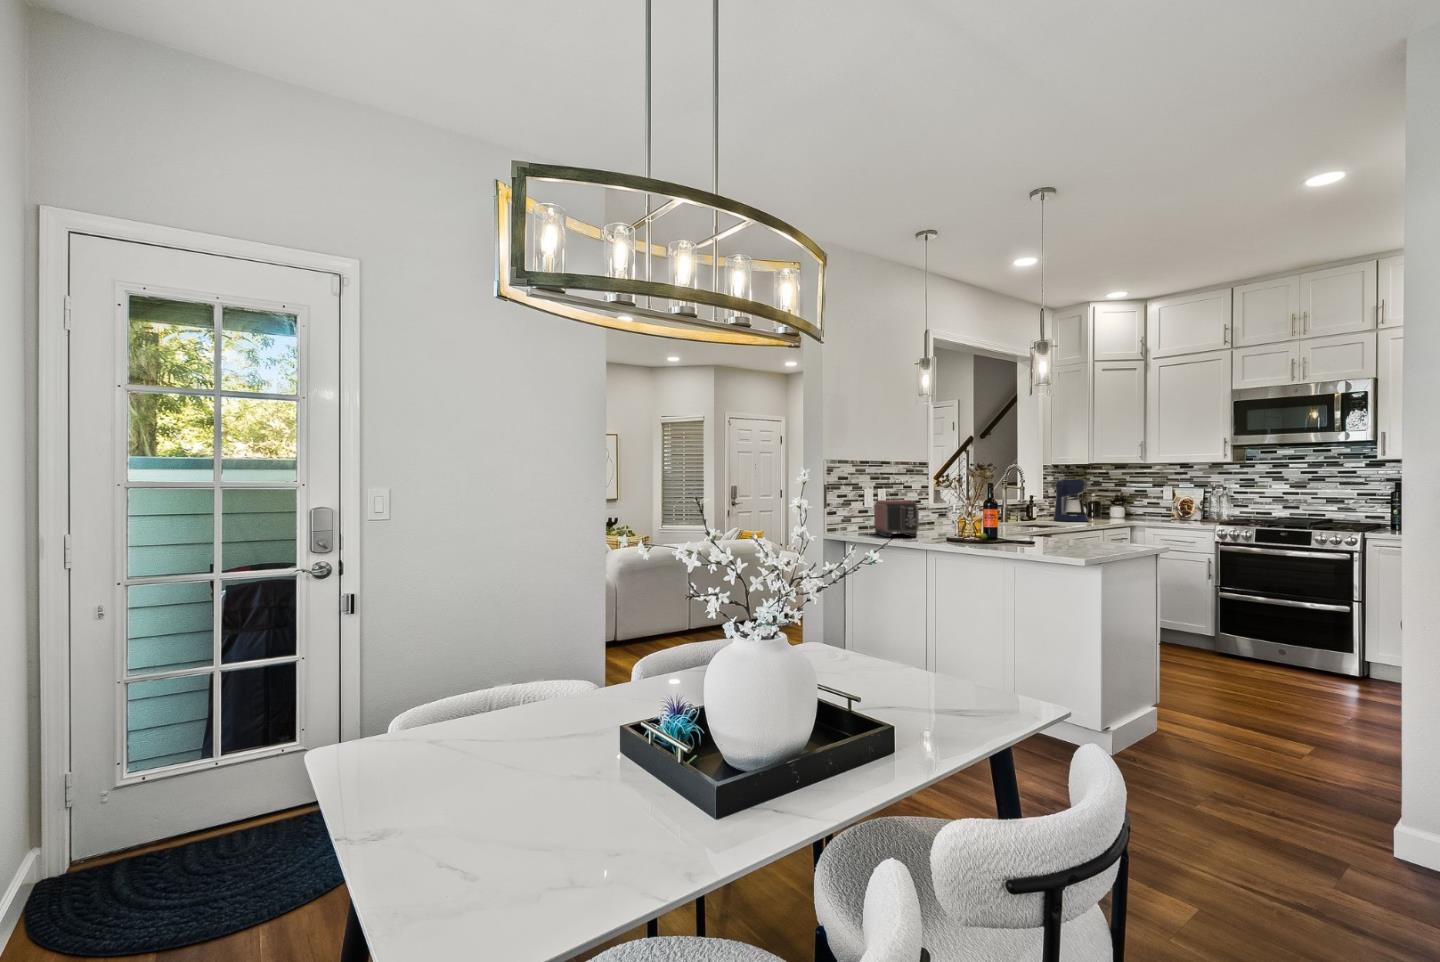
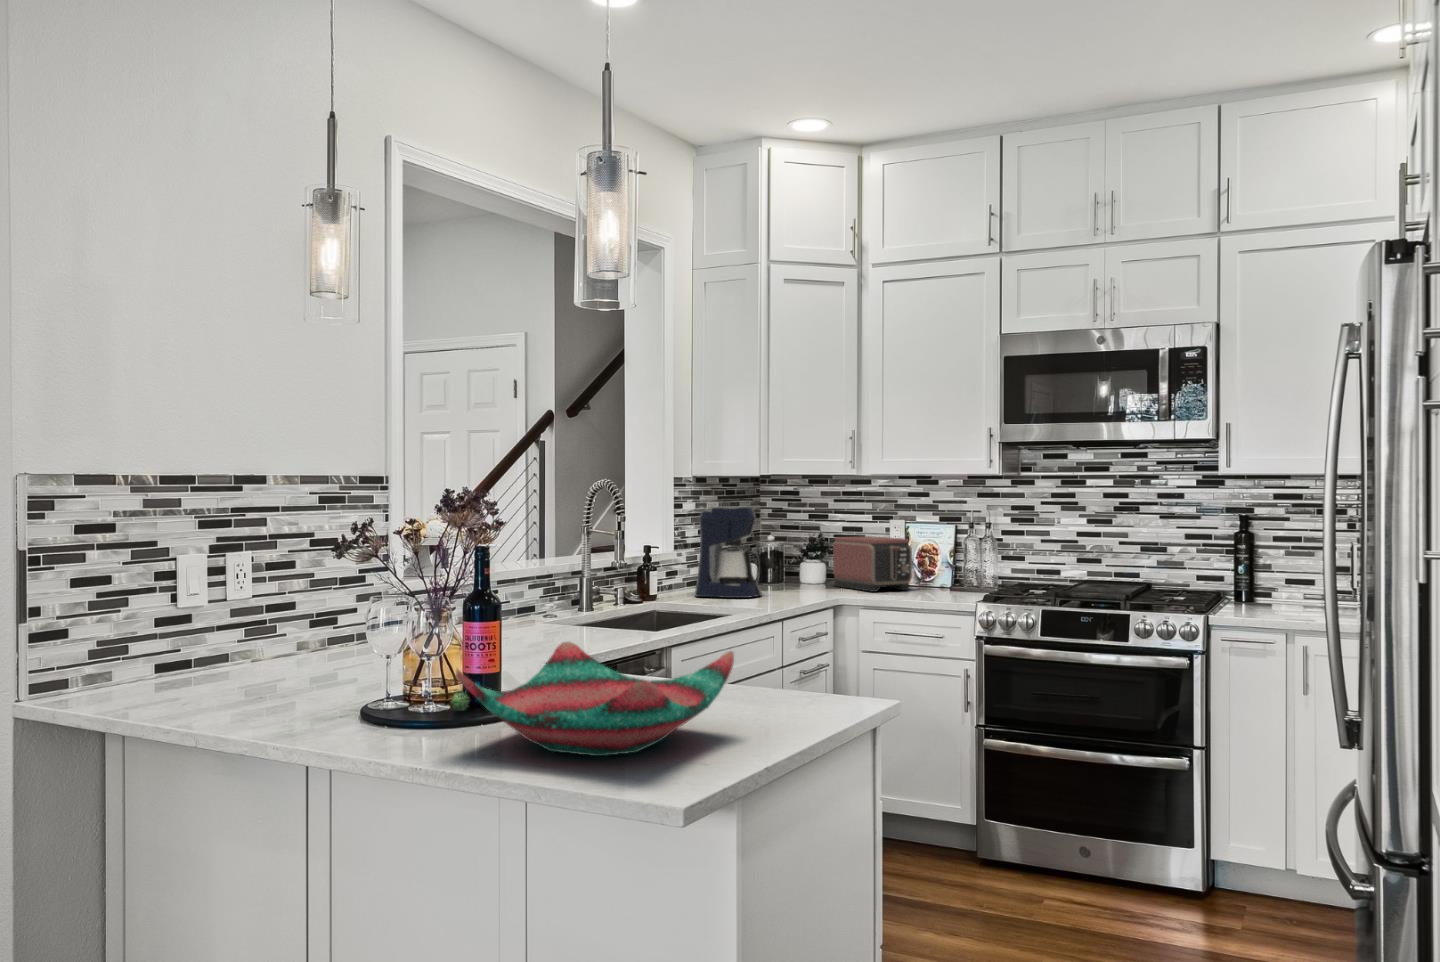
toaster: present [874,500,919,537] -> present [833,536,912,592]
decorative bowl: none [987,517,1089,550] -> present [456,642,734,756]

